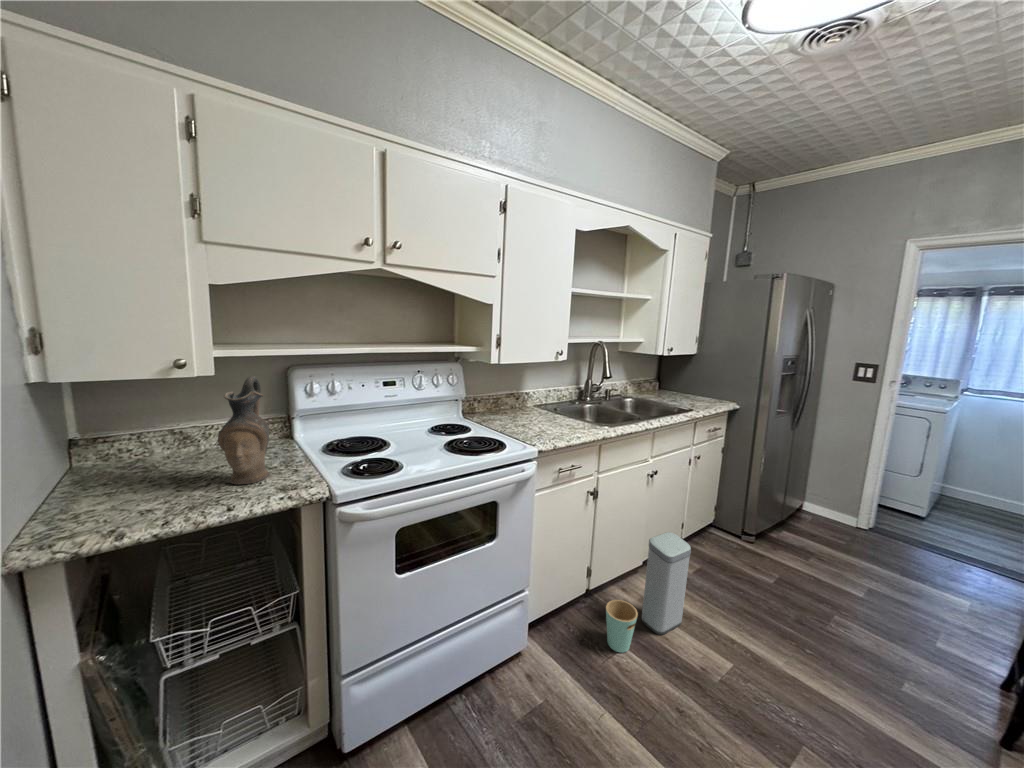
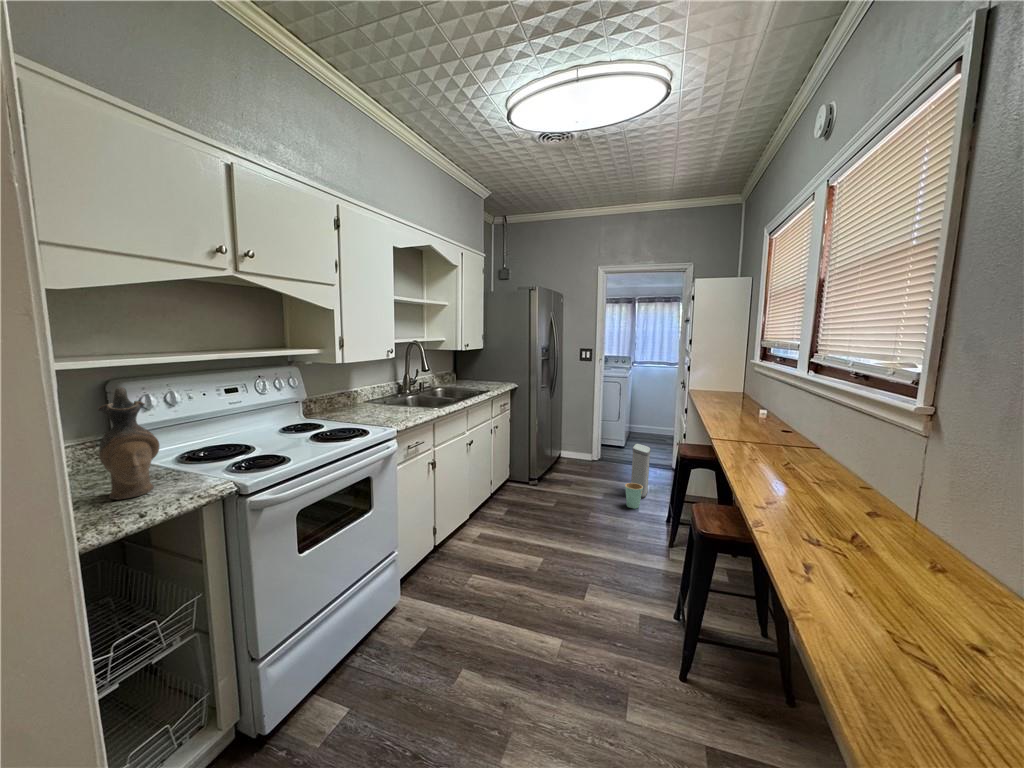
trash can: present [606,532,691,653] -> present [625,444,651,509]

